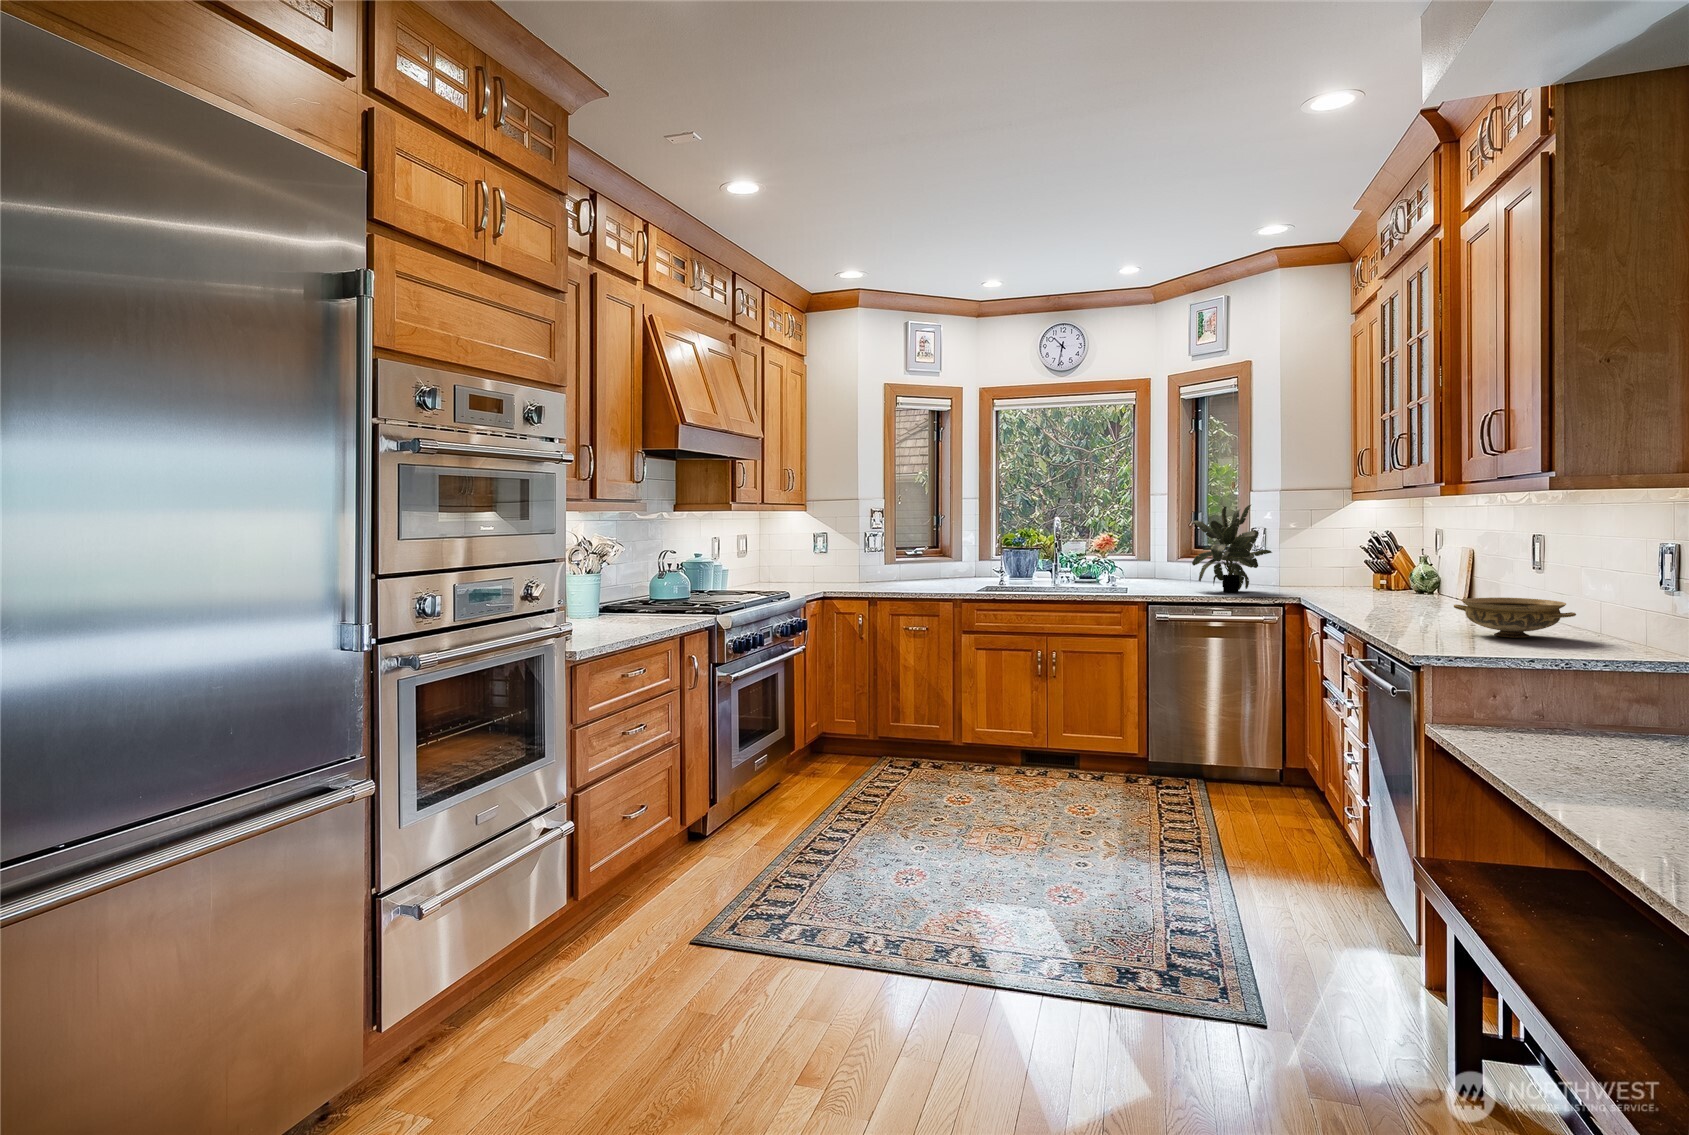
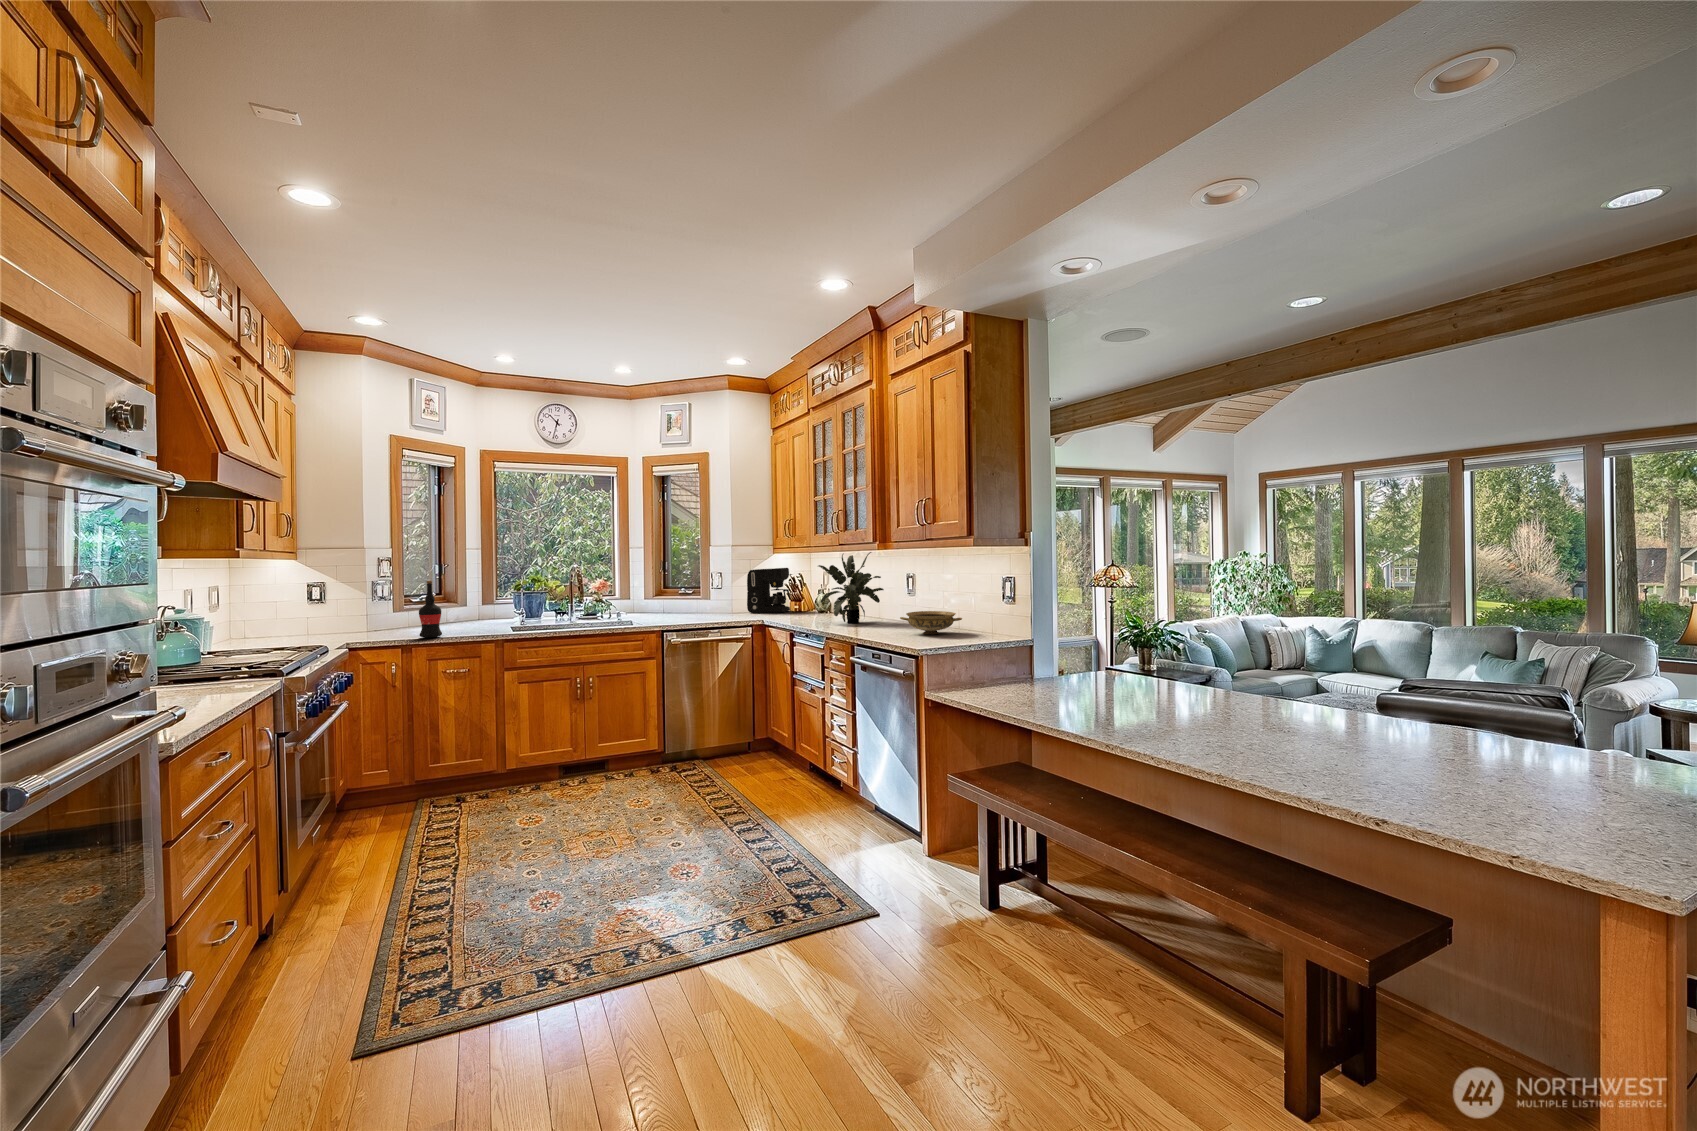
potted plant: present [1192,505,1272,592] -> present [819,552,884,623]
coffee maker: none [1290,525,1364,591] -> present [747,568,790,613]
wine bottle: none [887,532,908,591] -> present [419,581,442,638]

